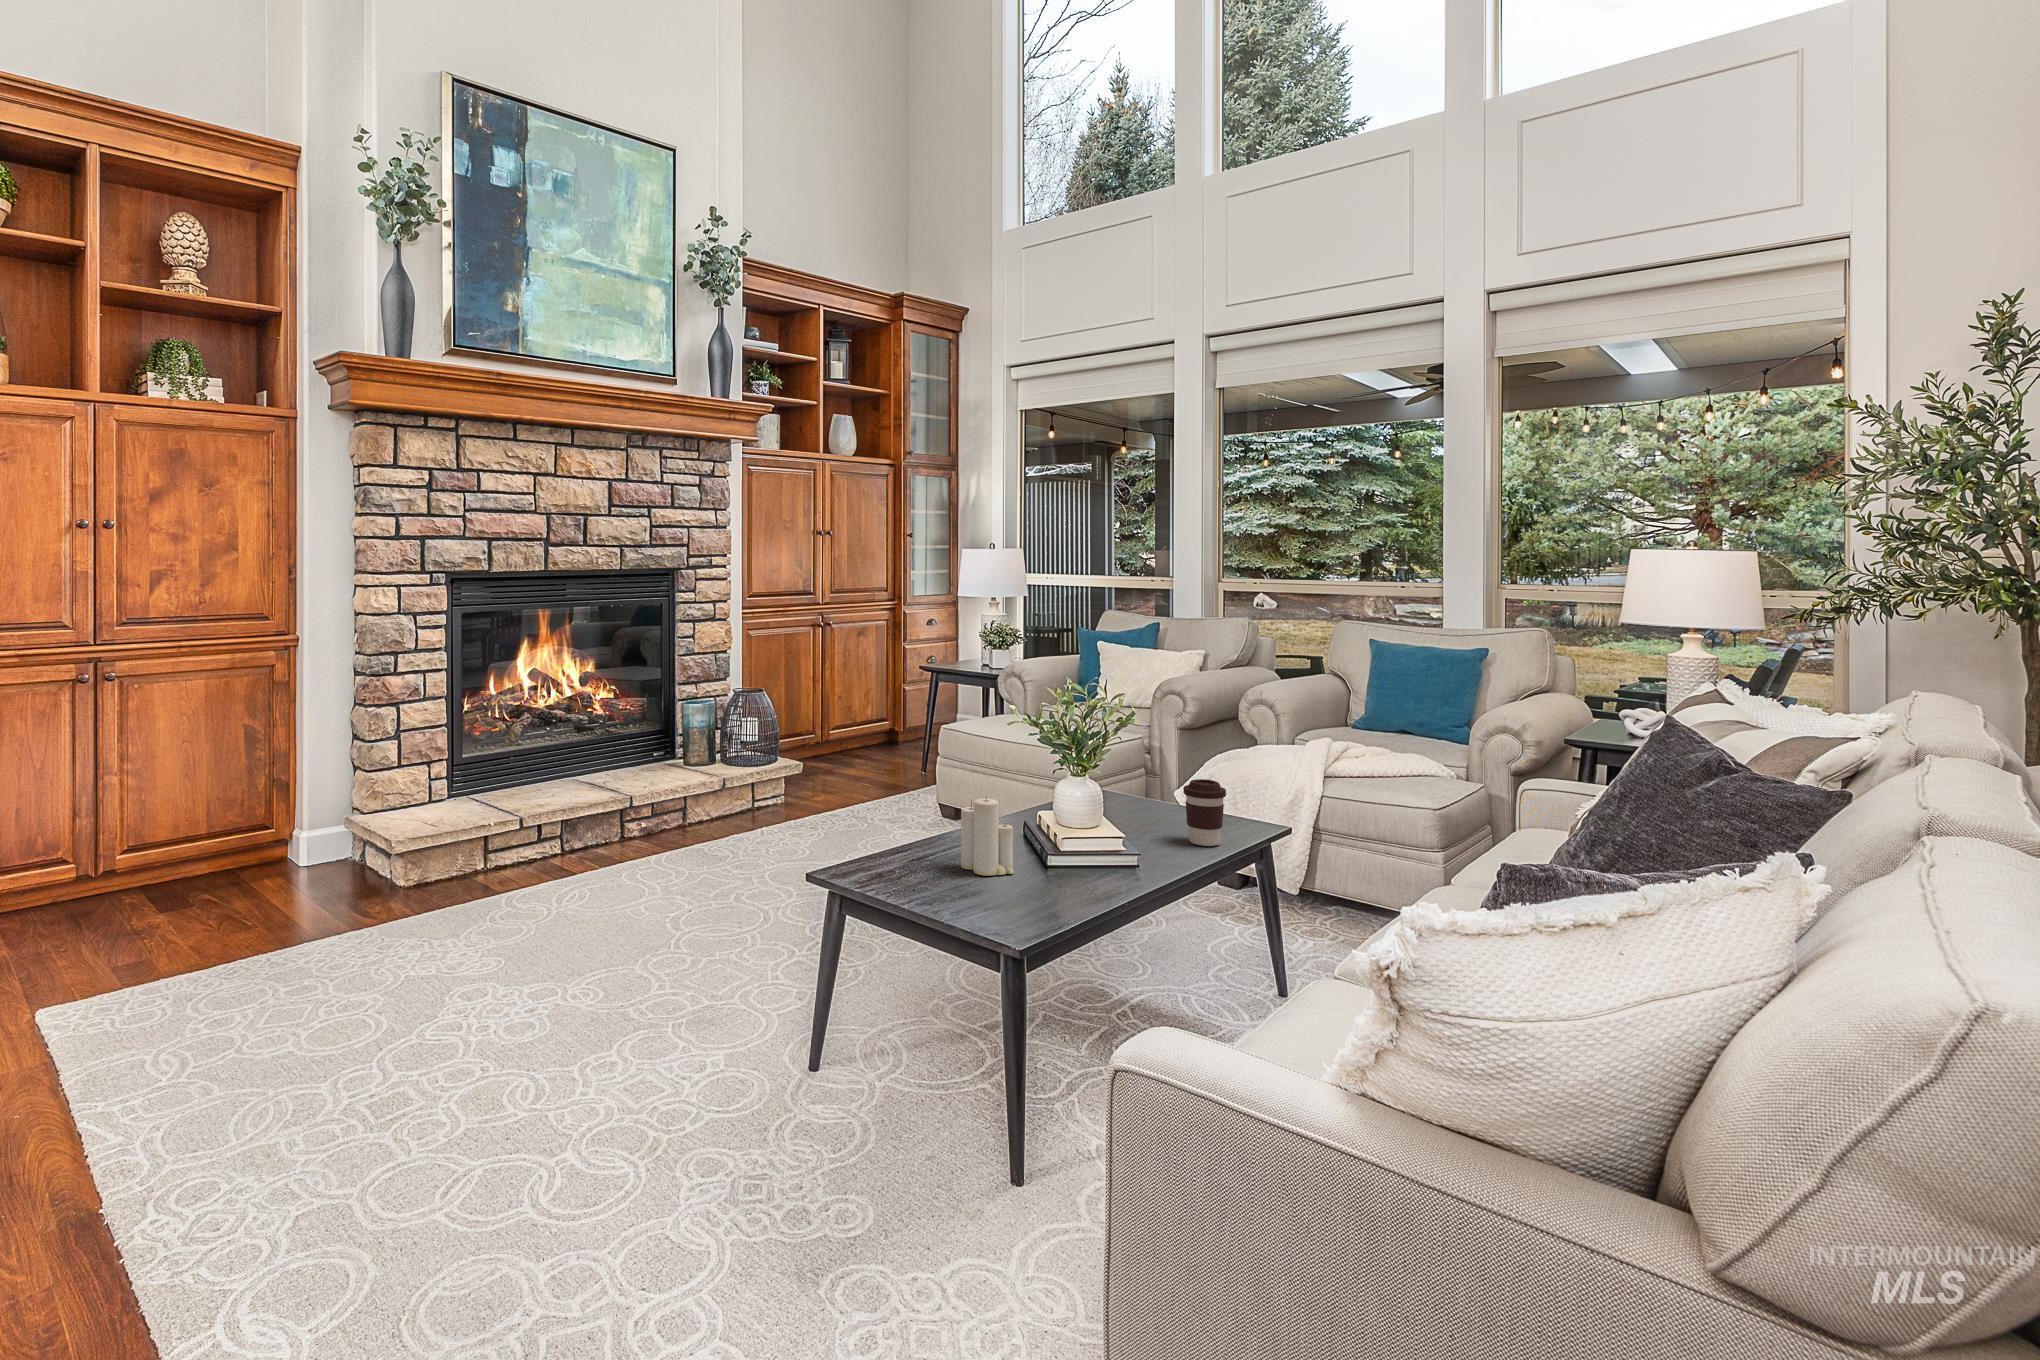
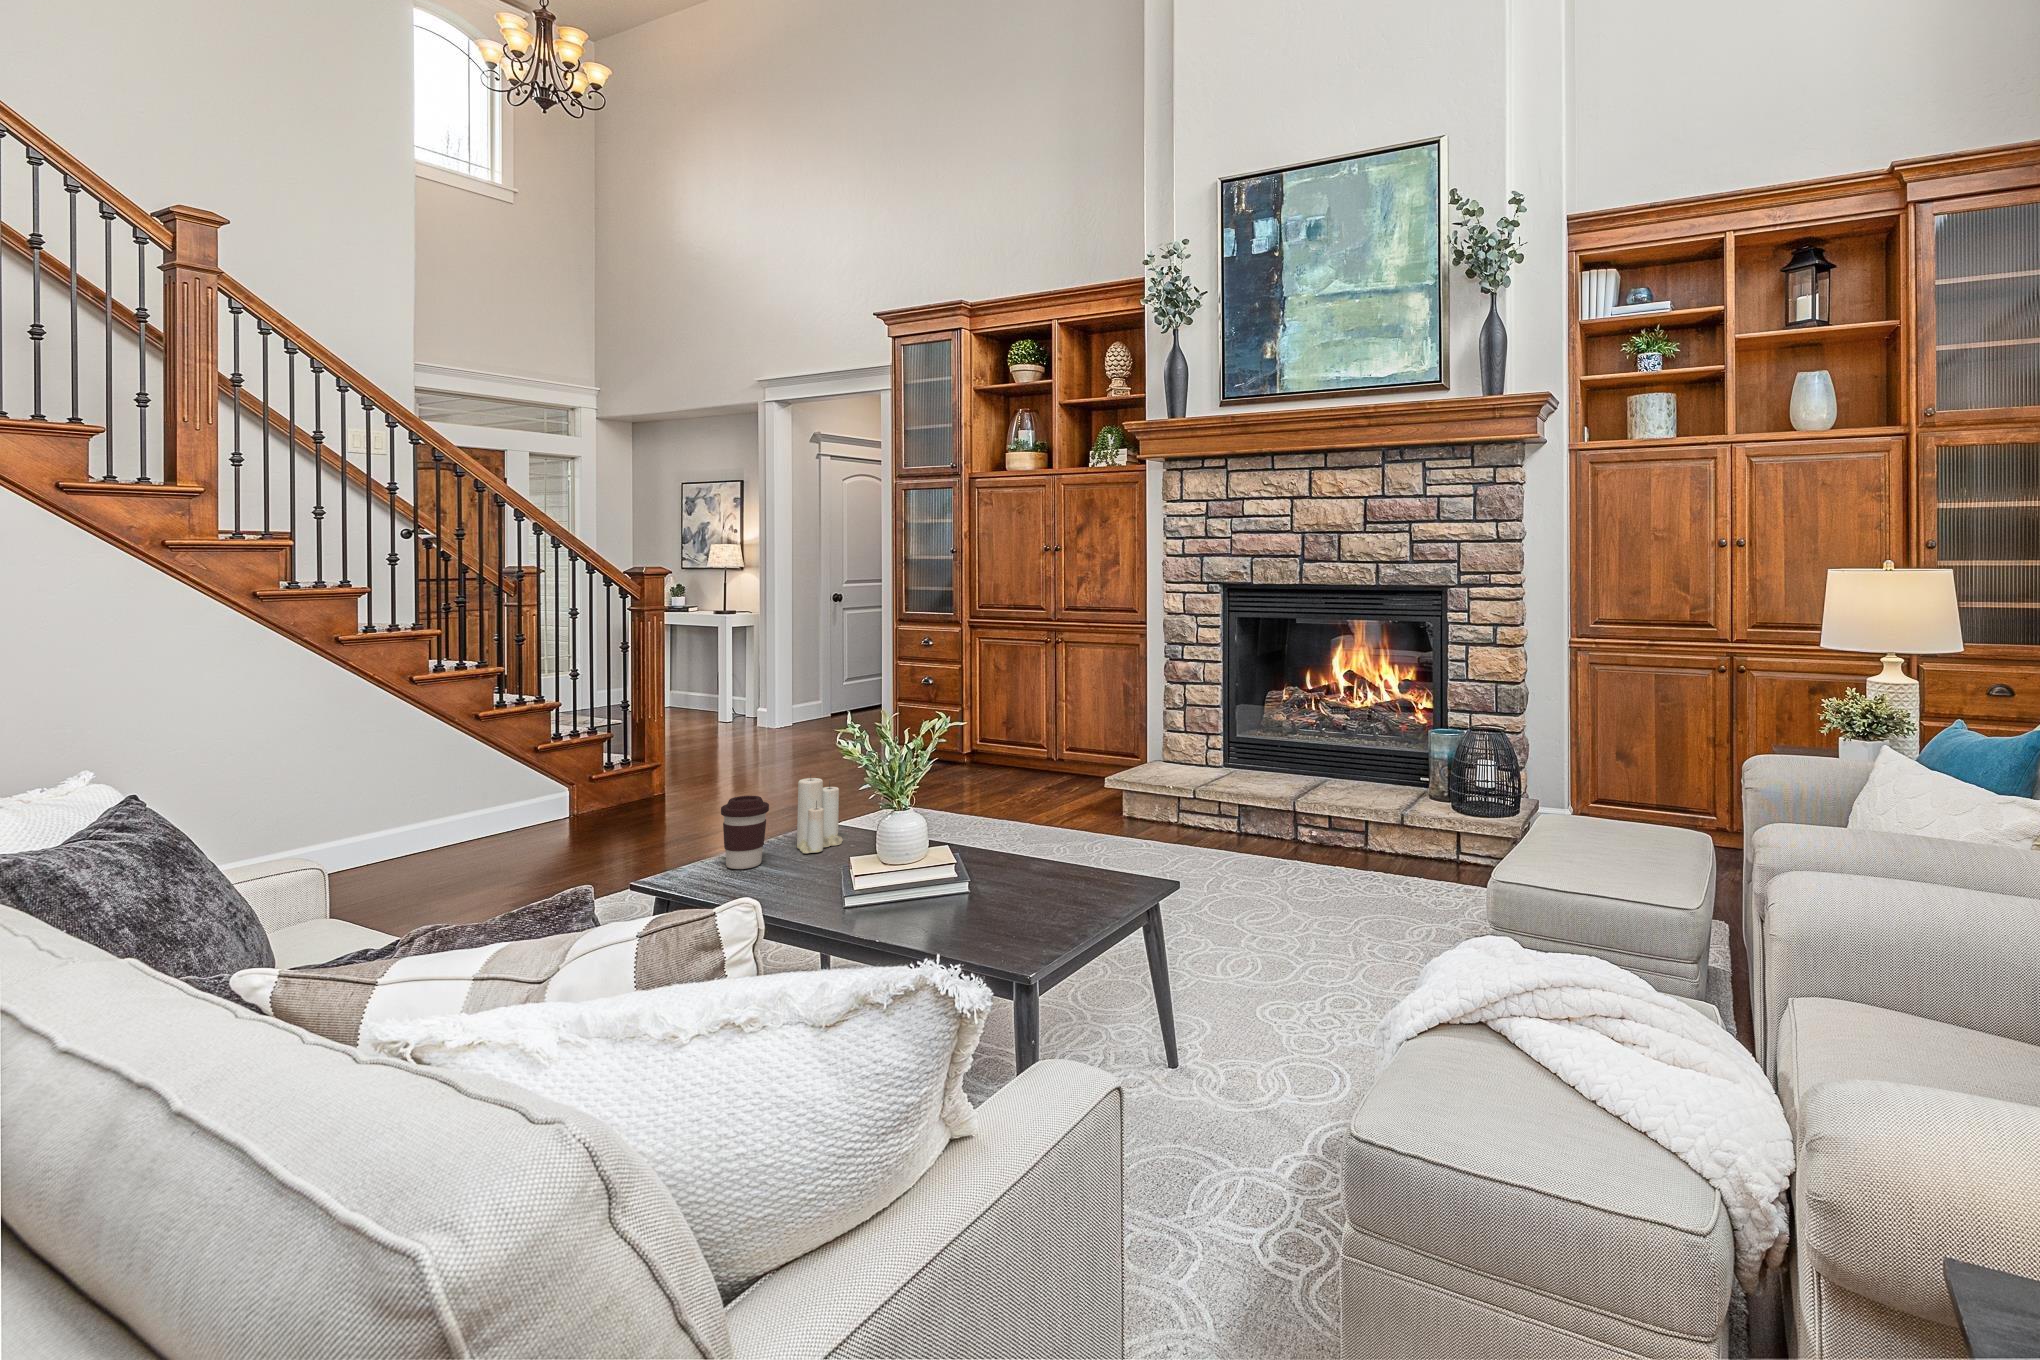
coffee cup: present [1184,779,1226,846] -> present [721,796,769,869]

